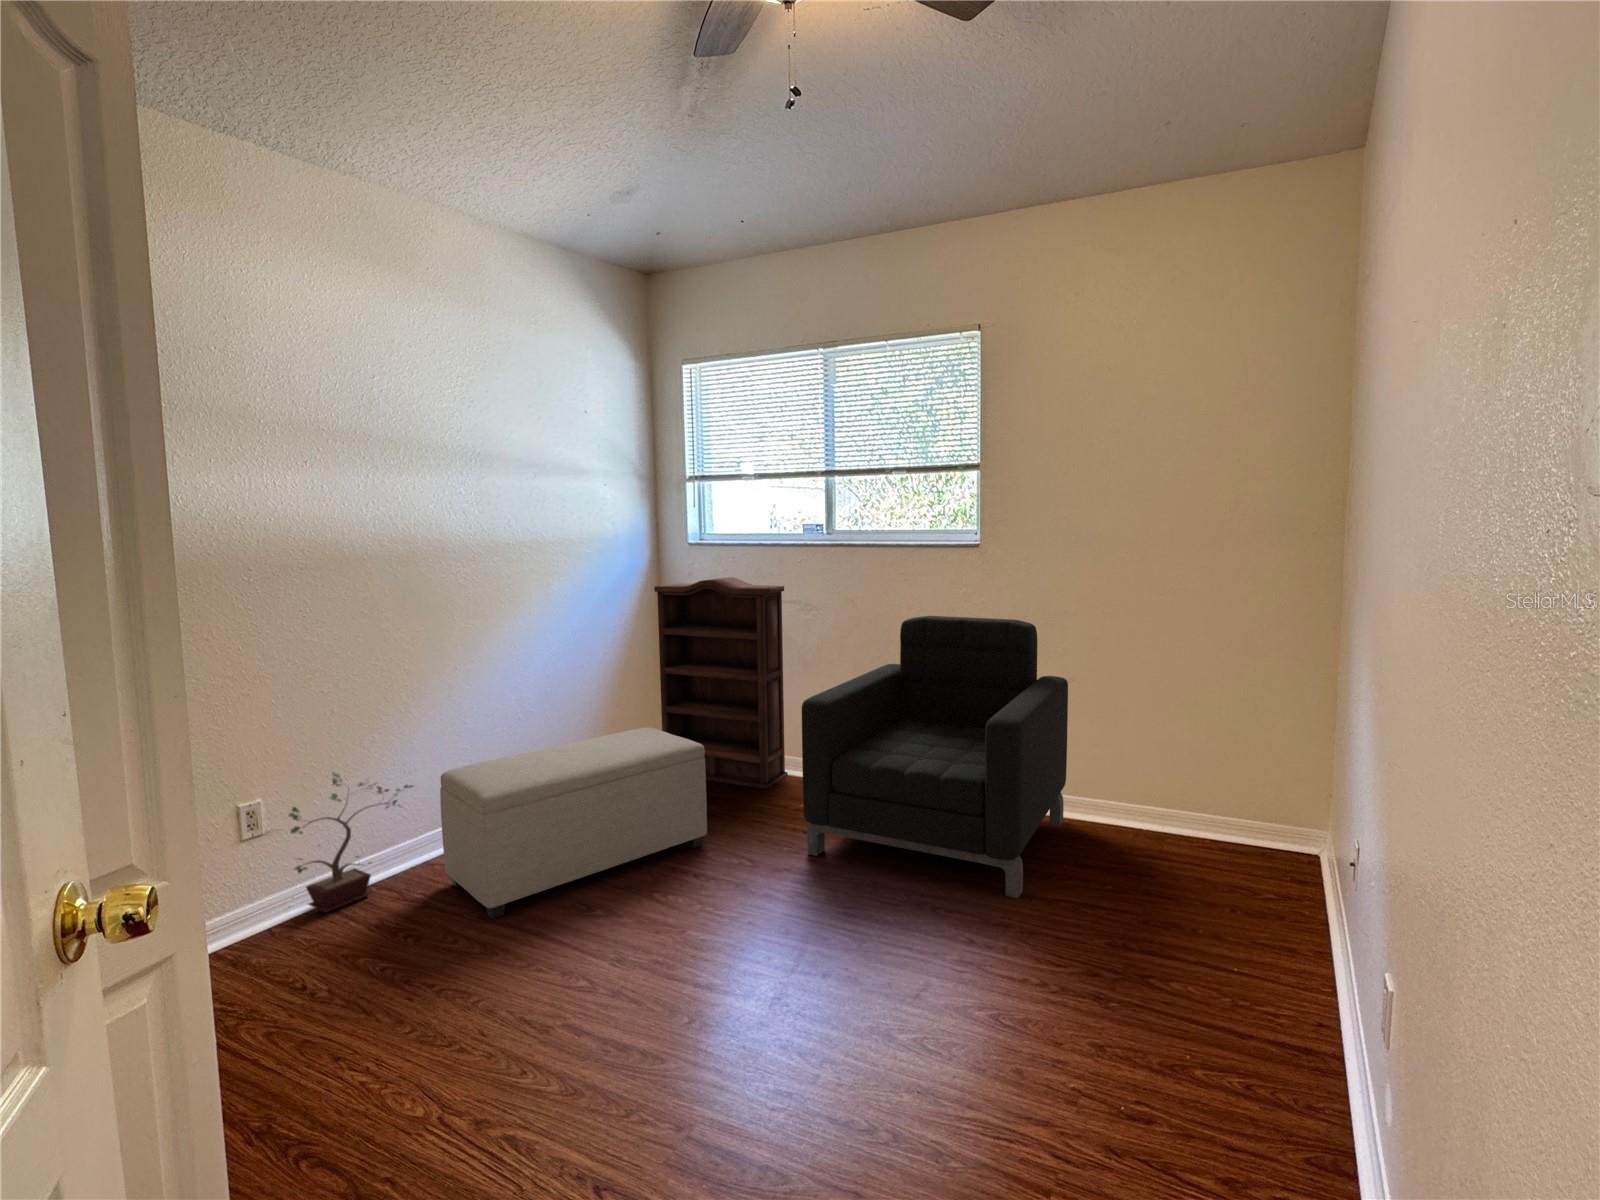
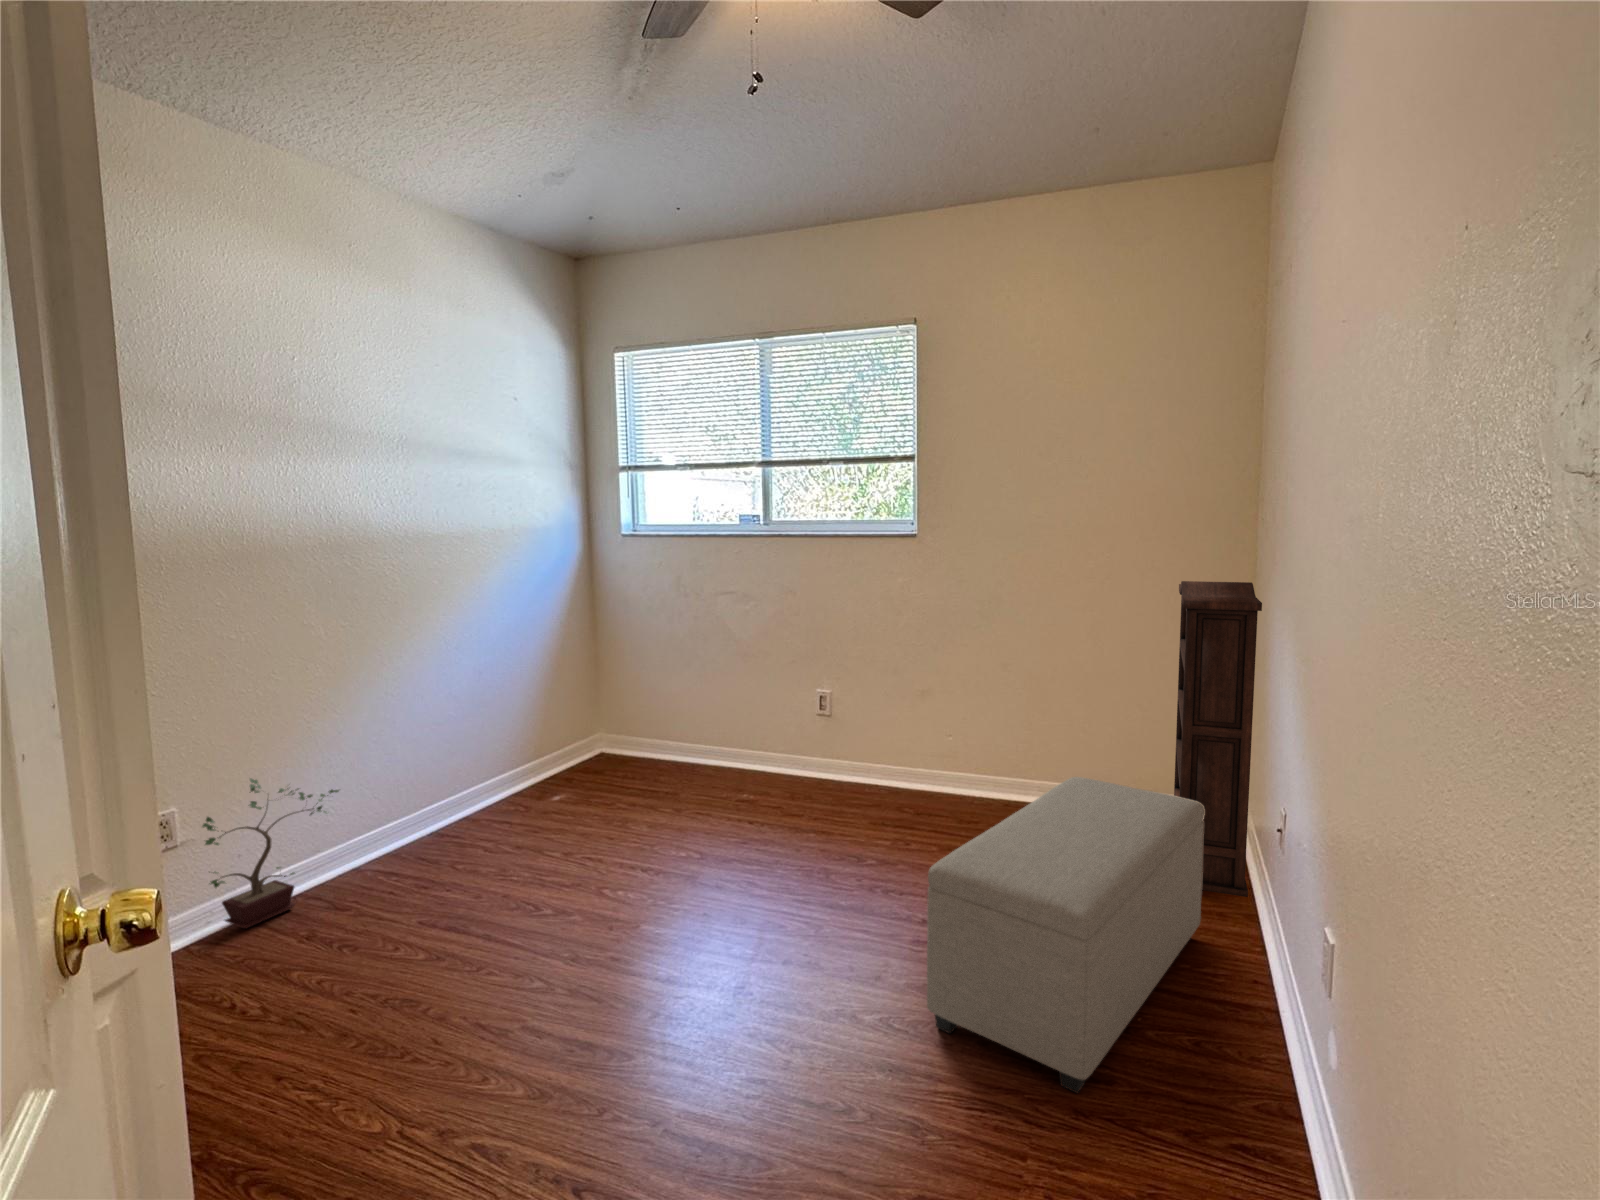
bookshelf: present [654,577,788,789] -> present [1174,581,1262,897]
armchair: present [802,616,1068,898] -> none [749,606,1005,878]
ottoman: present [440,728,707,919] -> present [927,777,1205,1093]

